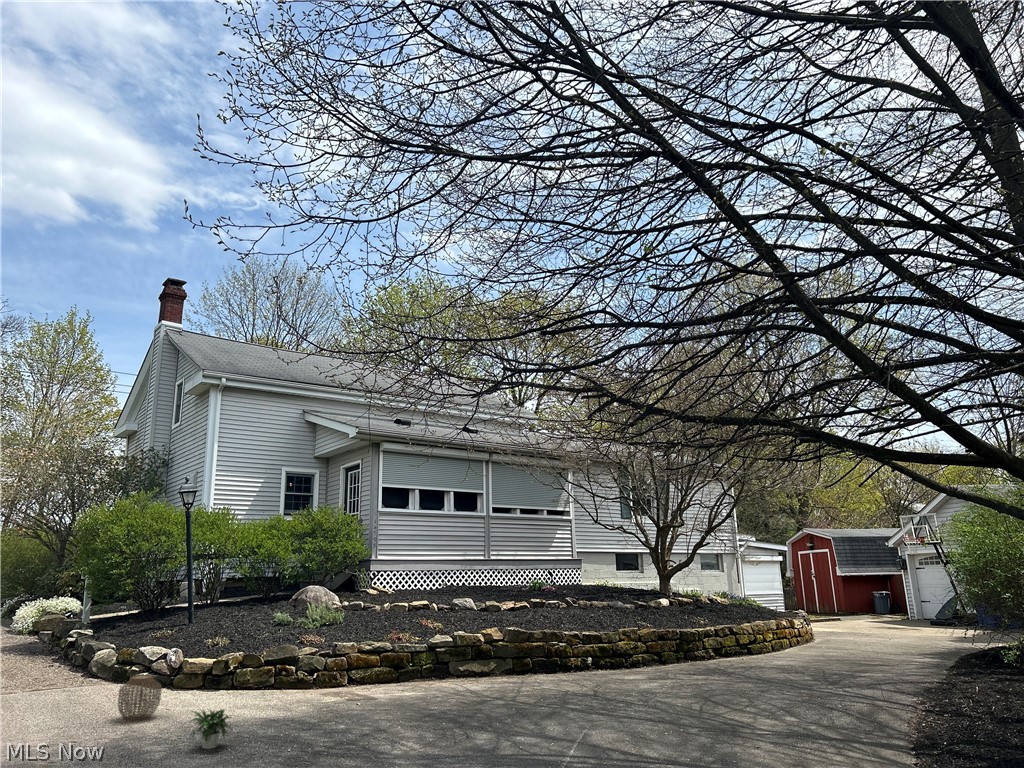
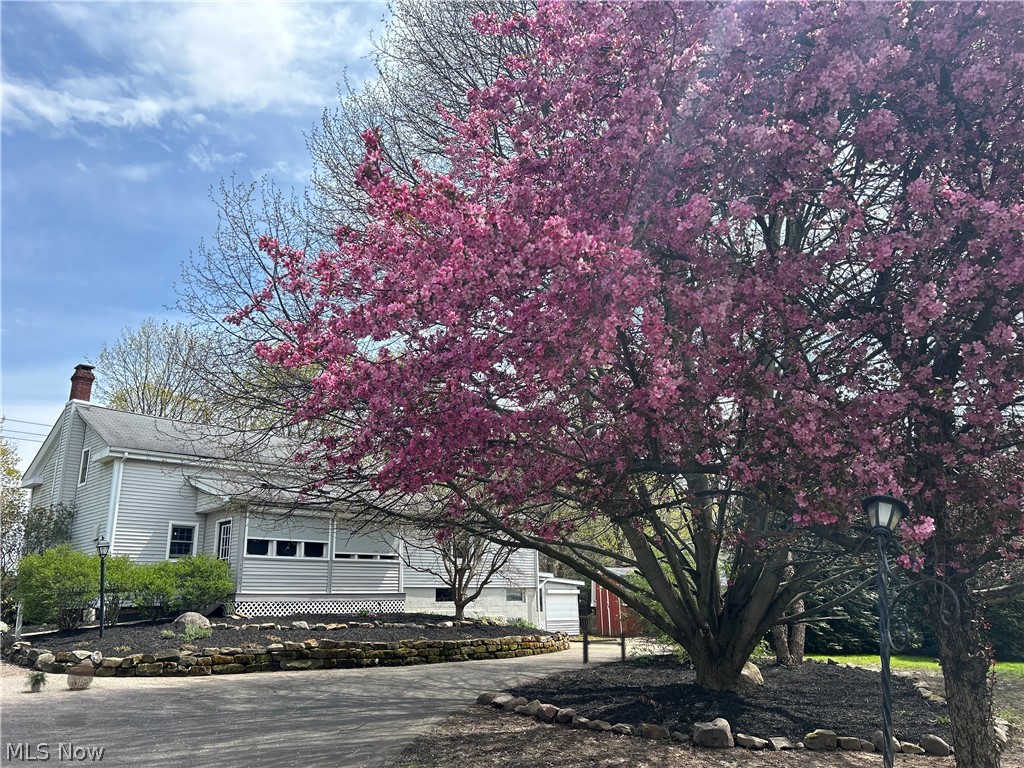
bench: none [919,620,1012,681] -> present [583,631,626,664]
potted plant: present [190,709,232,749] -> present [25,672,48,692]

